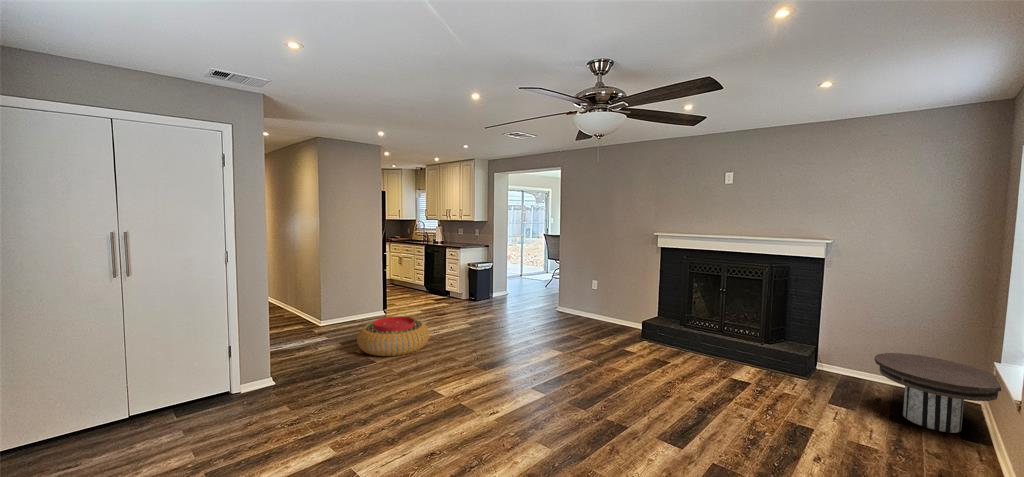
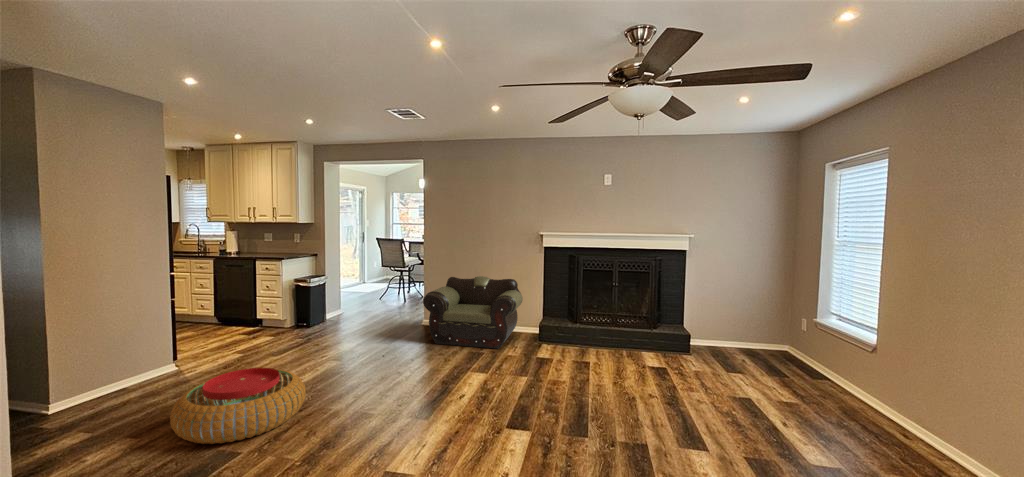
armchair: none [540,271,631,339] -> present [423,276,523,349]
side table: present [875,353,1001,433] -> none [735,316,814,369]

